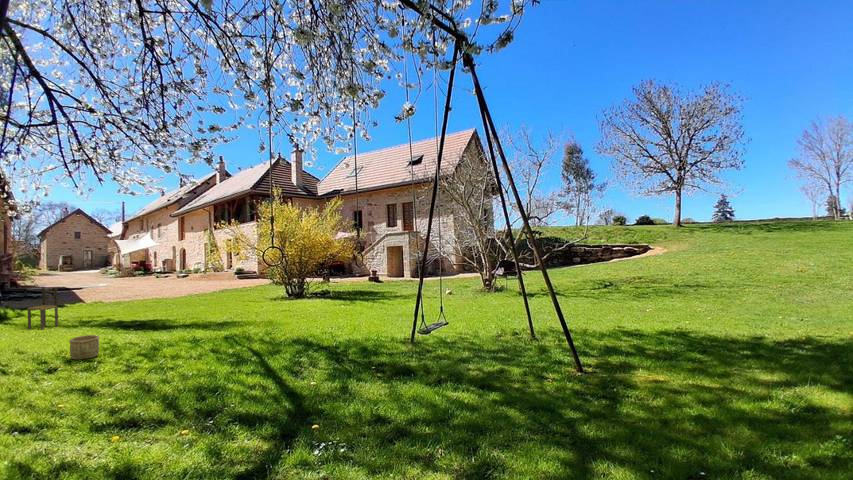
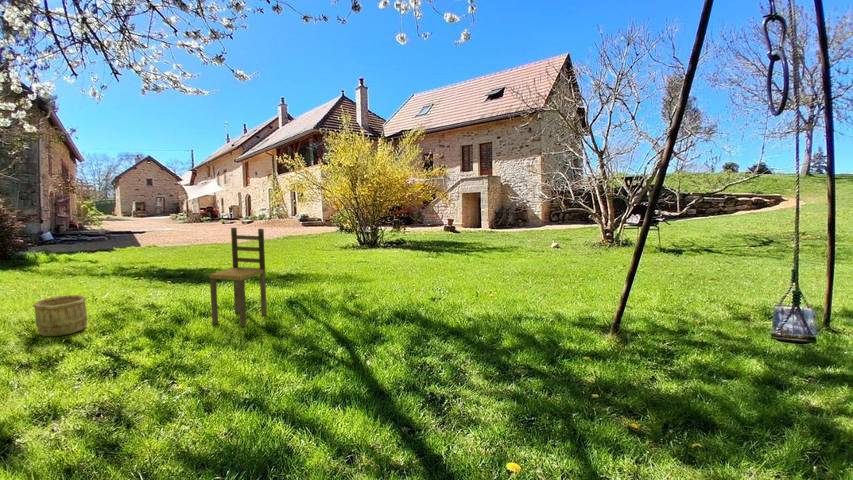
chair: present [28,287,58,330] -> present [210,228,267,326]

